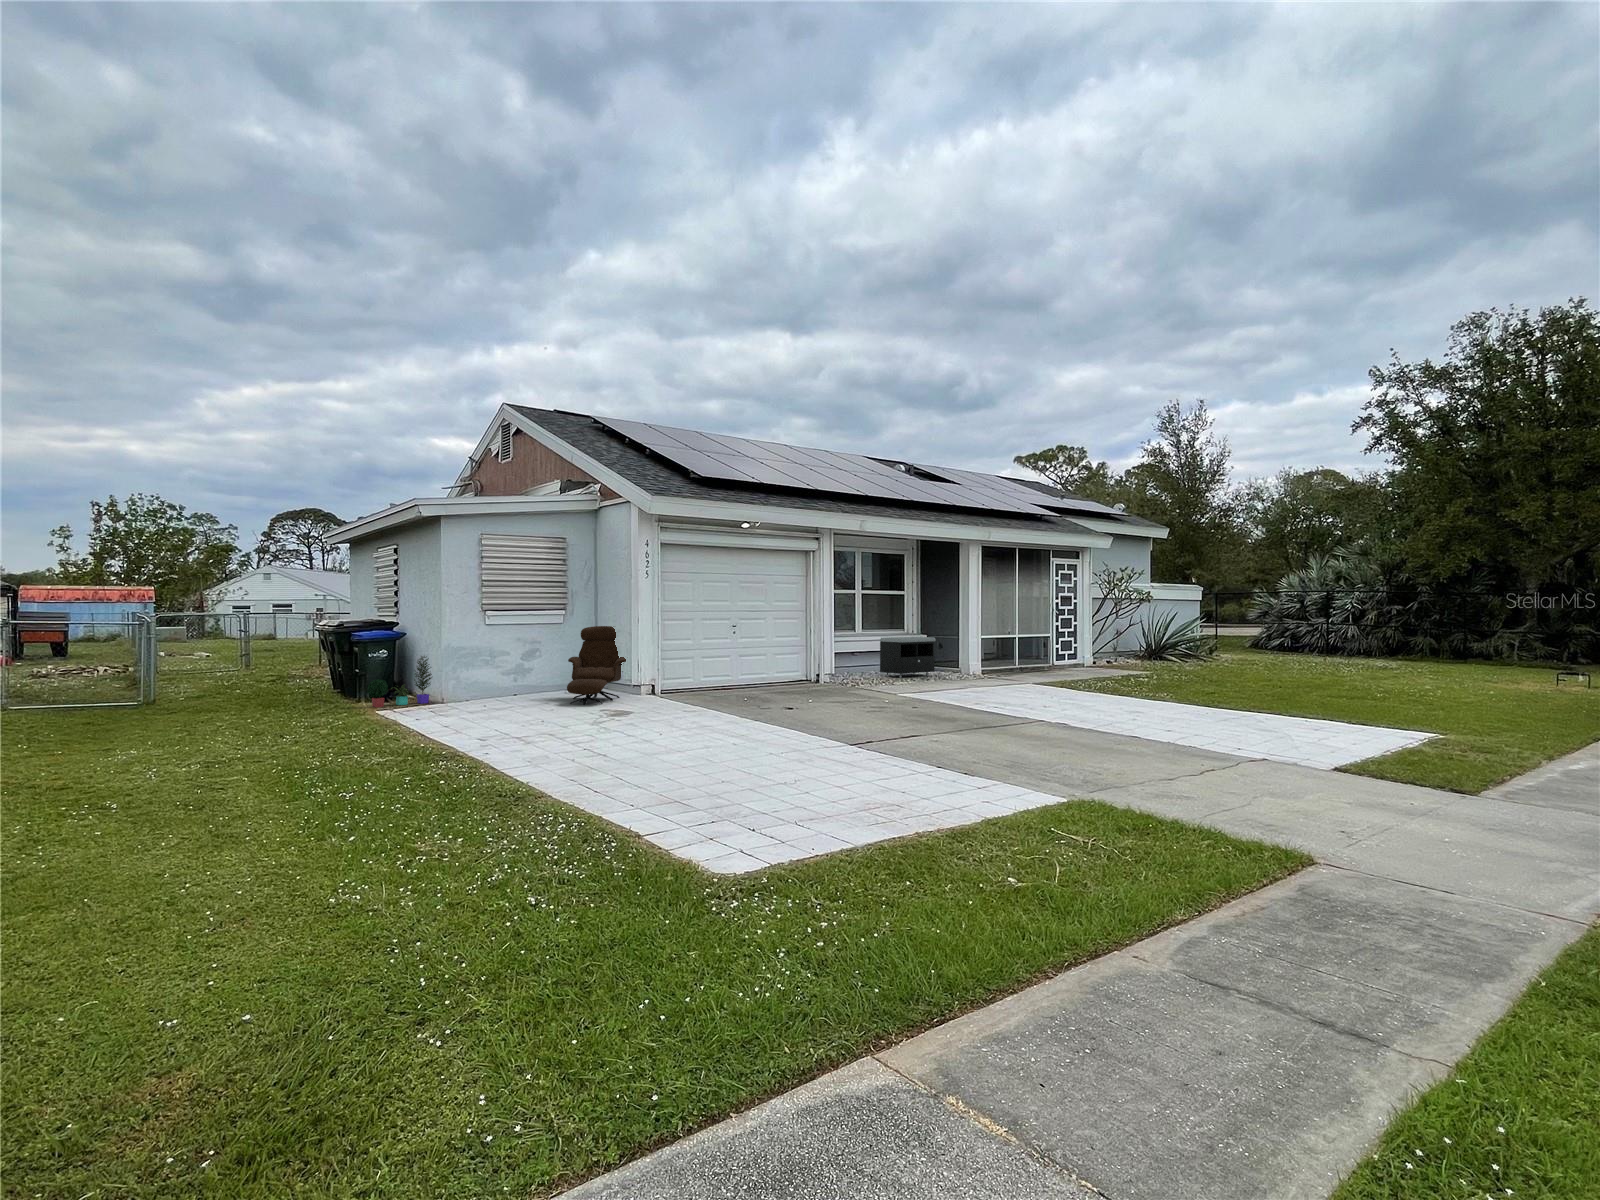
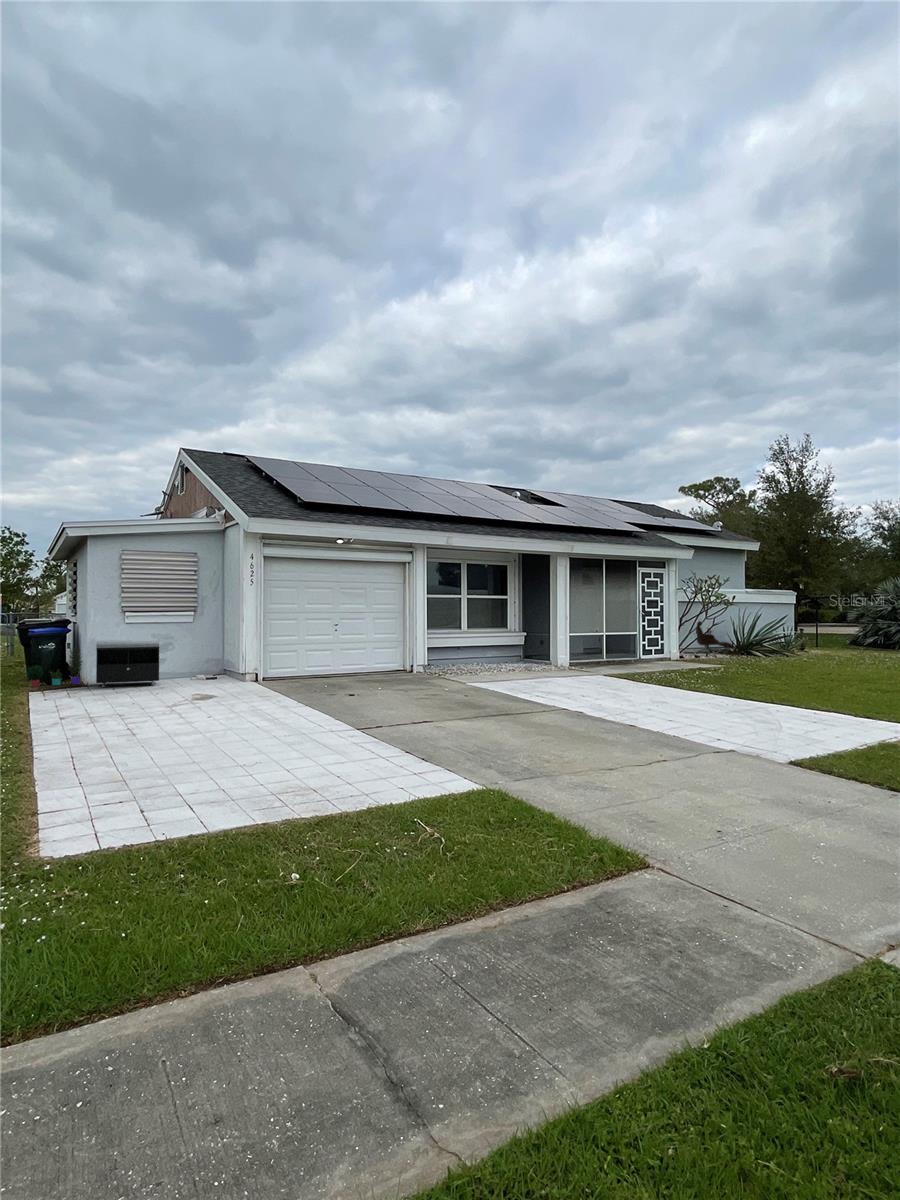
lounge chair: present [567,626,626,705] -> present [696,621,734,652]
storage bench: present [880,637,936,678] -> present [96,641,159,687]

